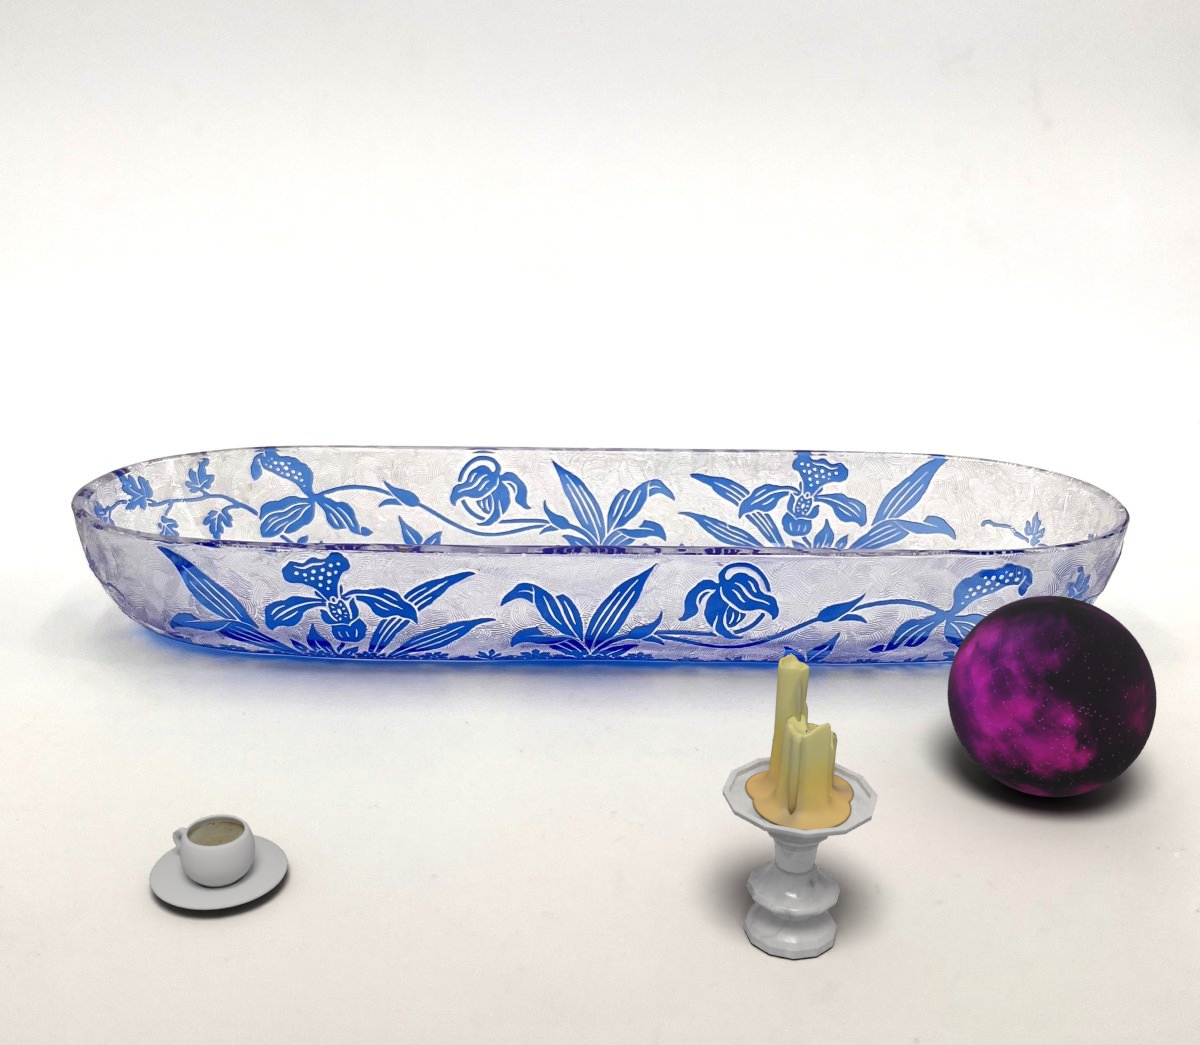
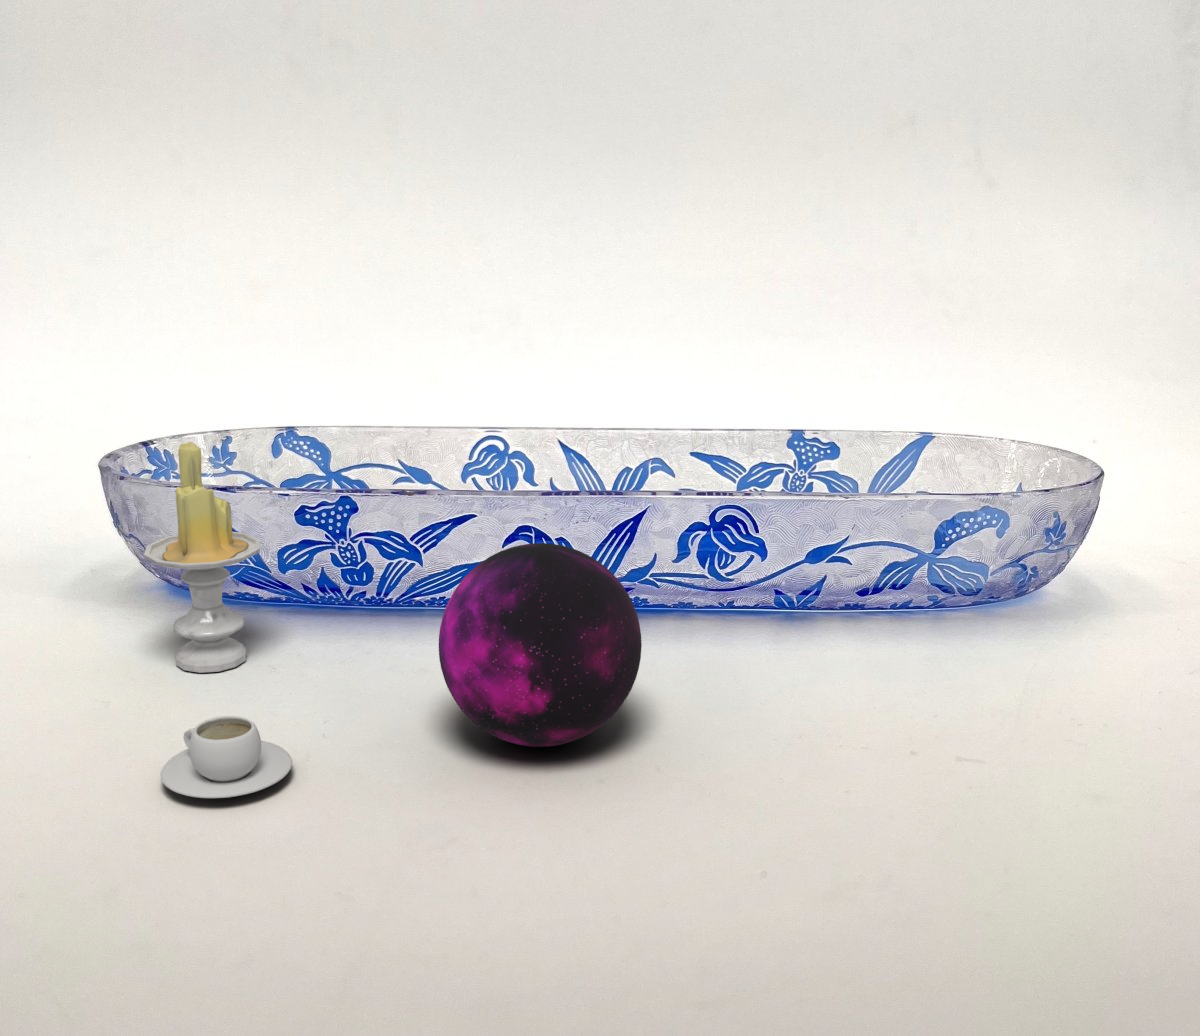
decorative orb: present [947,596,1157,797] -> present [439,543,642,747]
candle: present [722,654,878,959] -> present [144,442,260,673]

